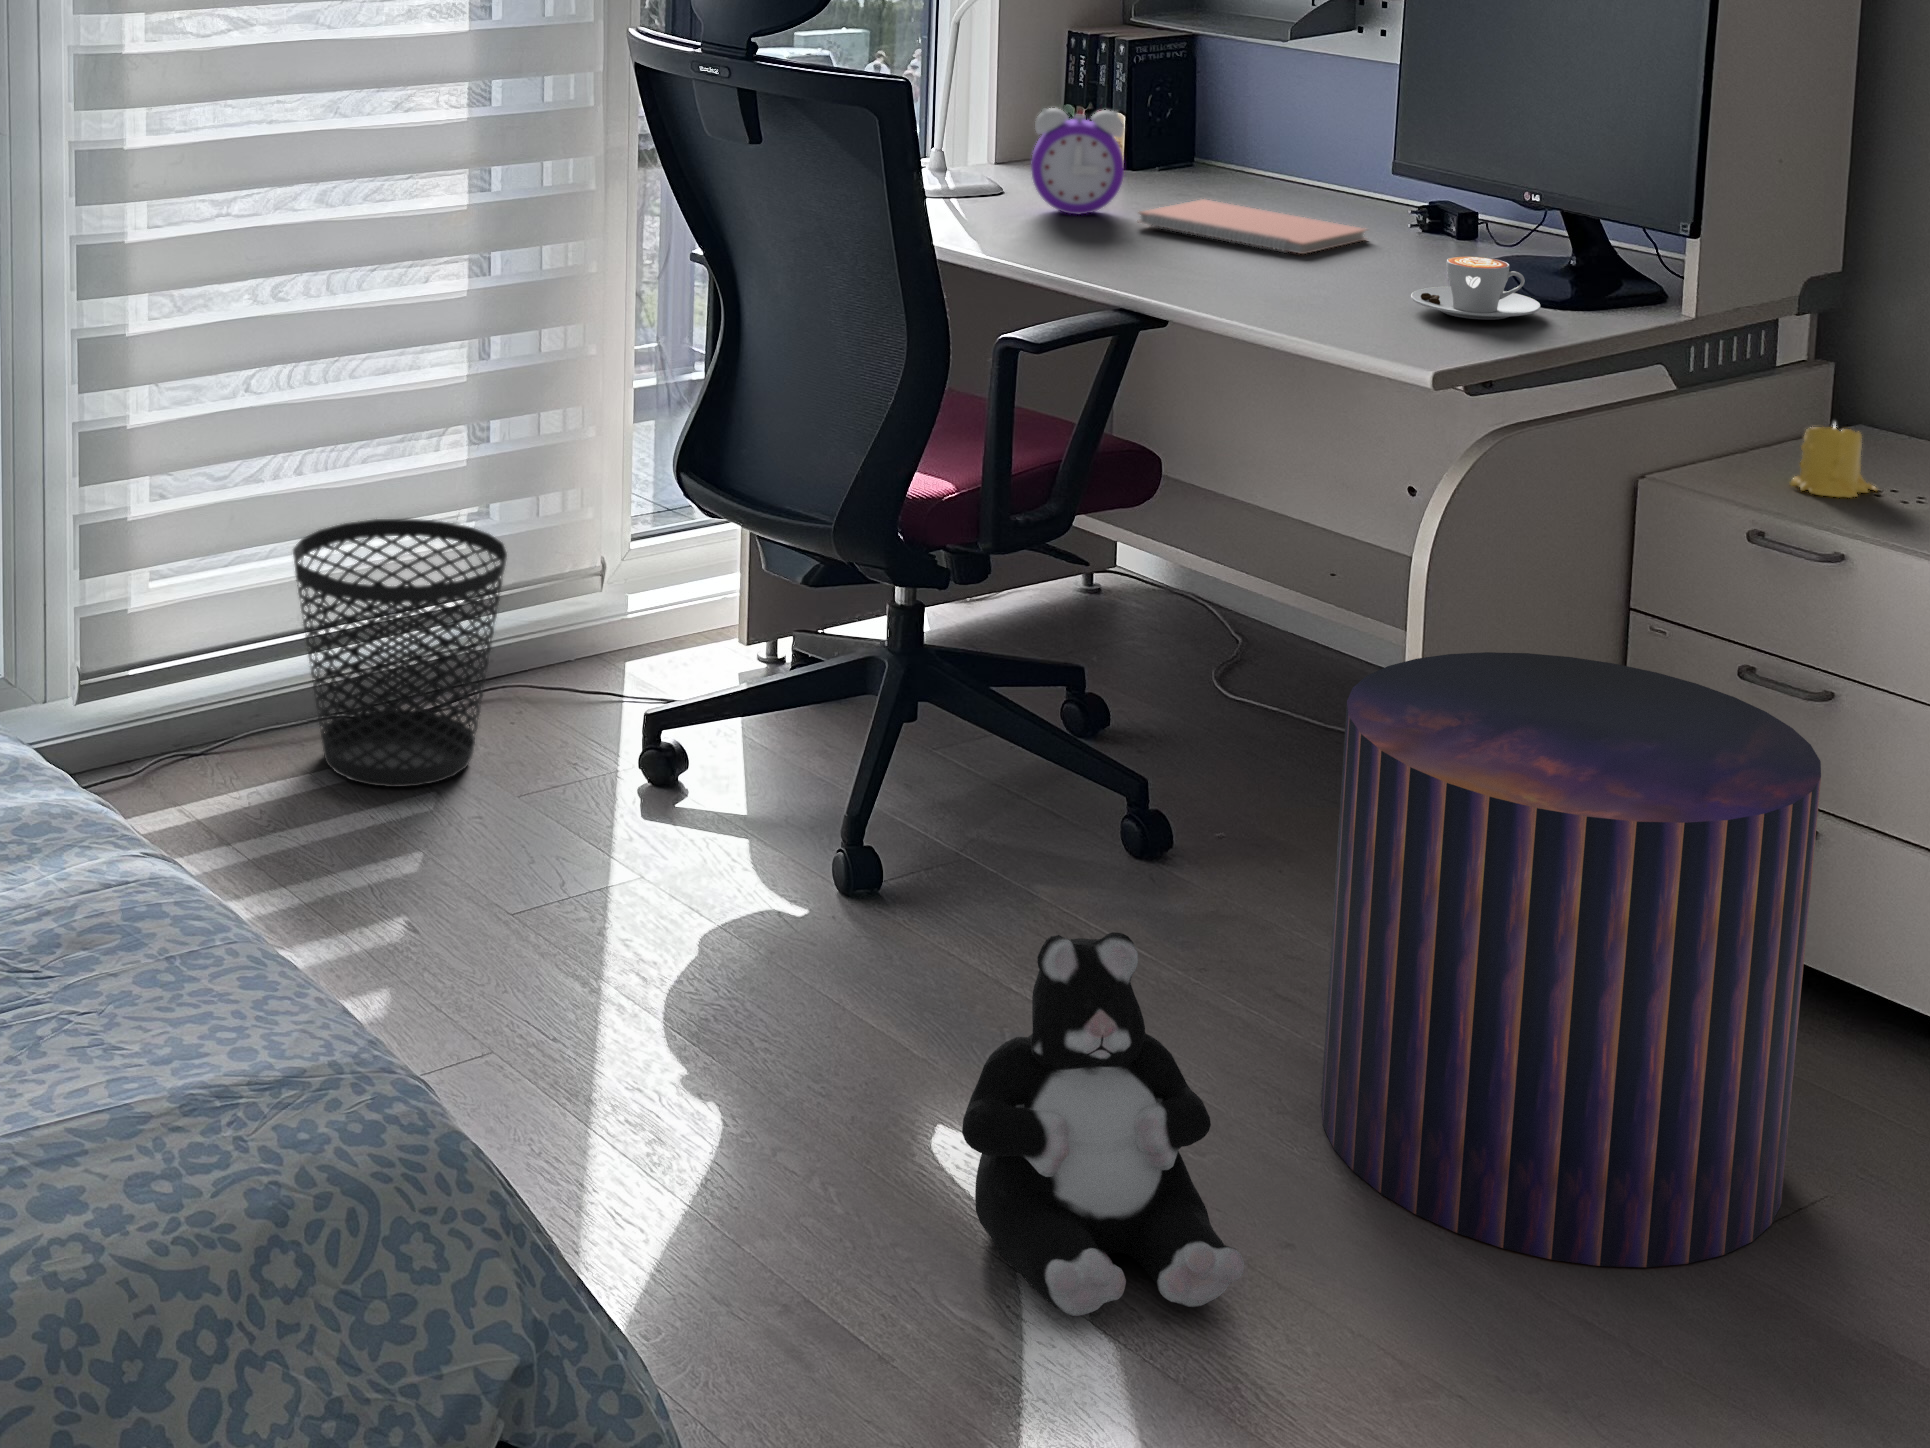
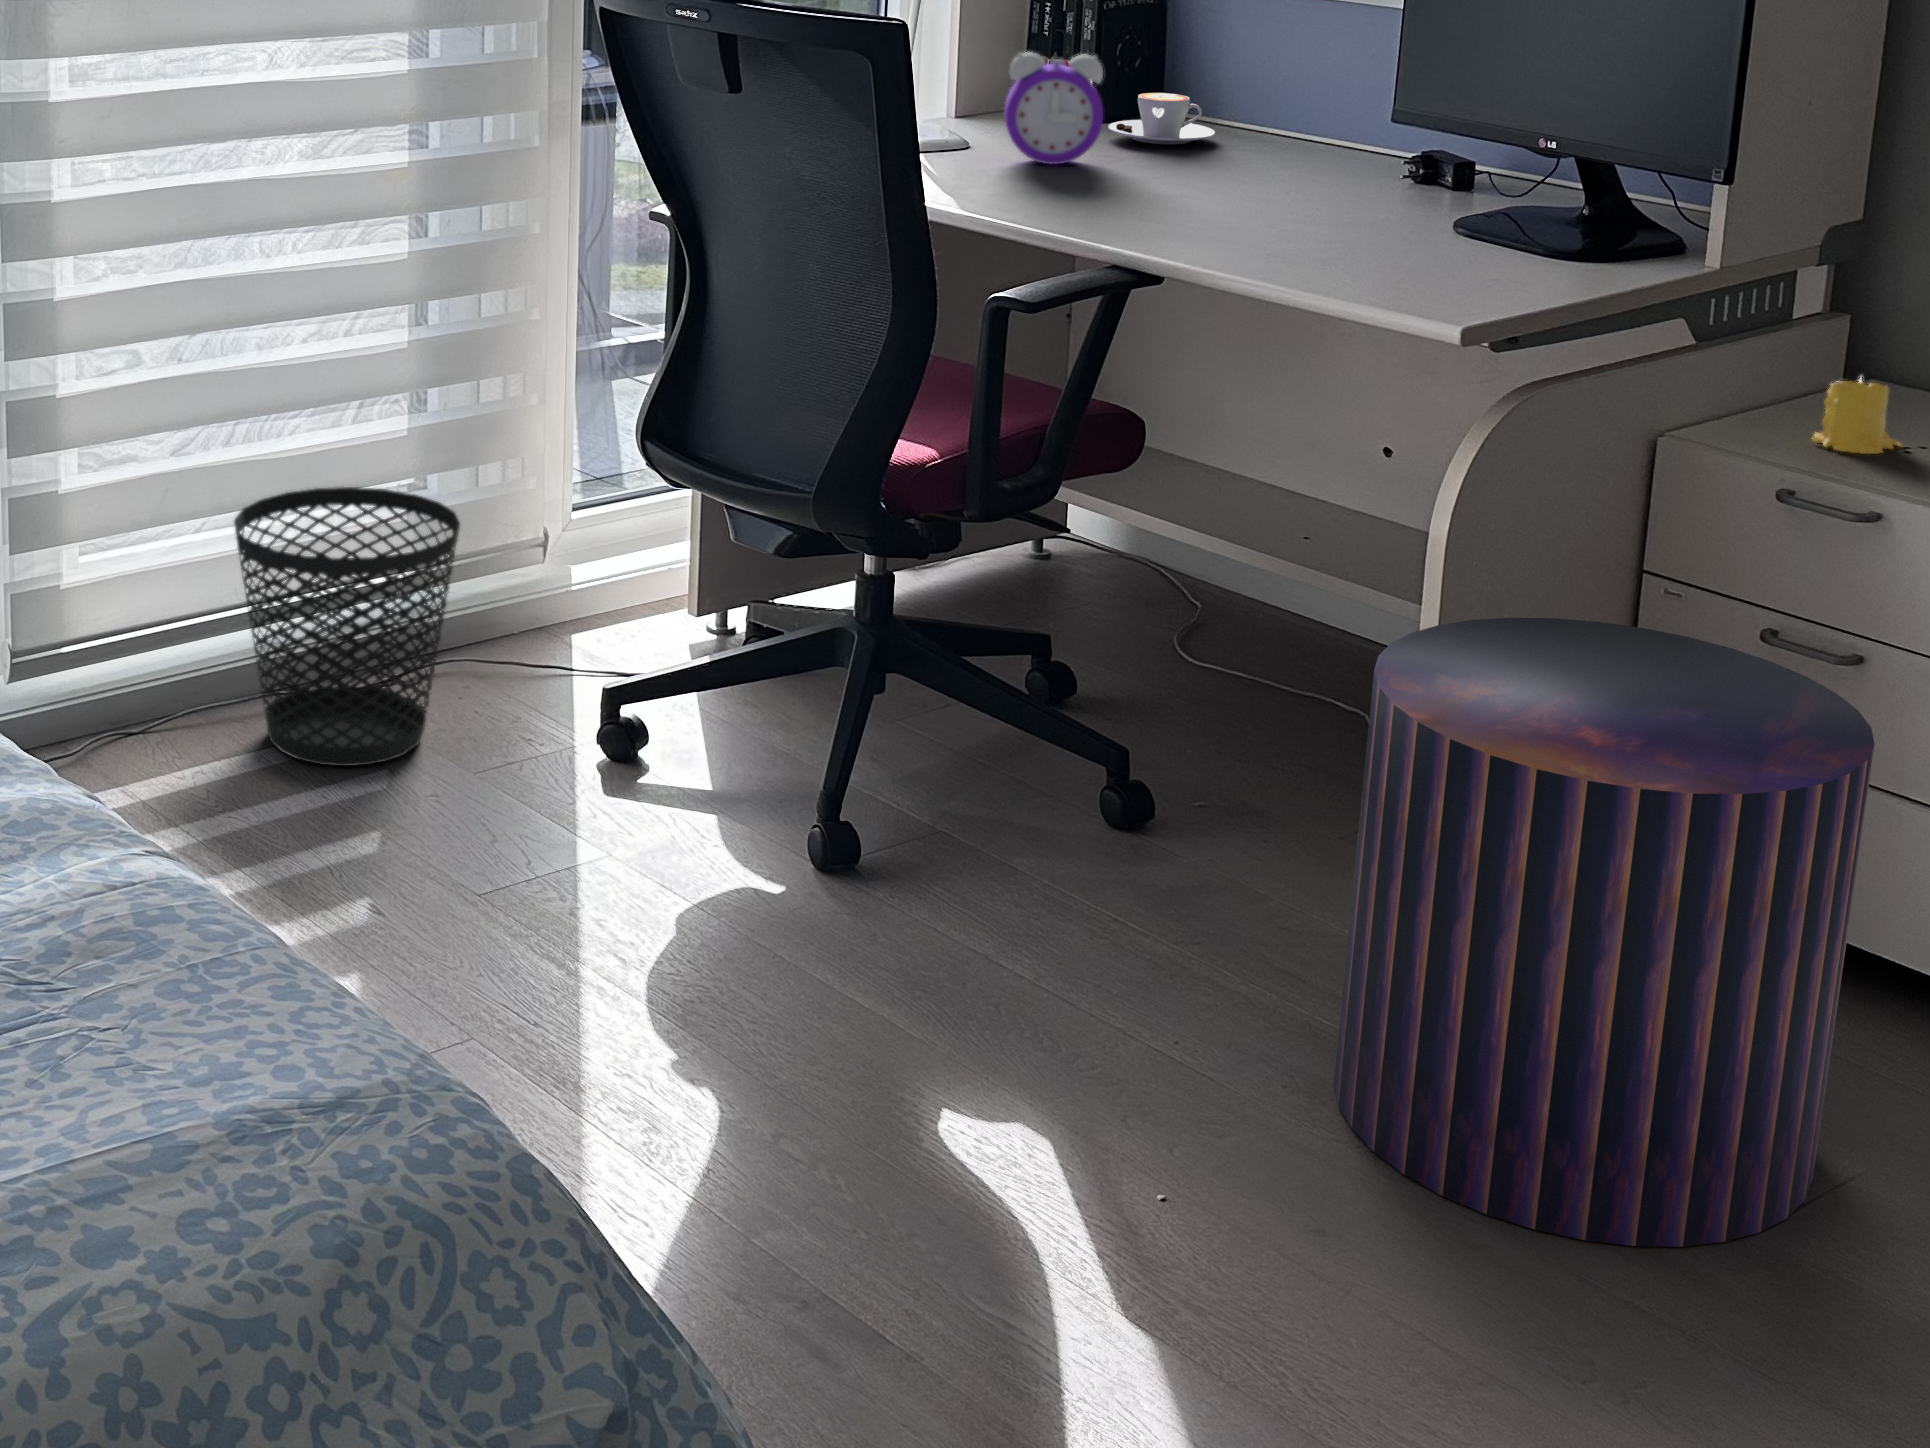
notebook: present [1138,199,1366,254] -> none [1118,148,1362,205]
coffee cup: present [1411,256,1540,320] -> present [1108,93,1215,144]
plush toy: present [962,932,1245,1316] -> none [980,914,1279,1309]

